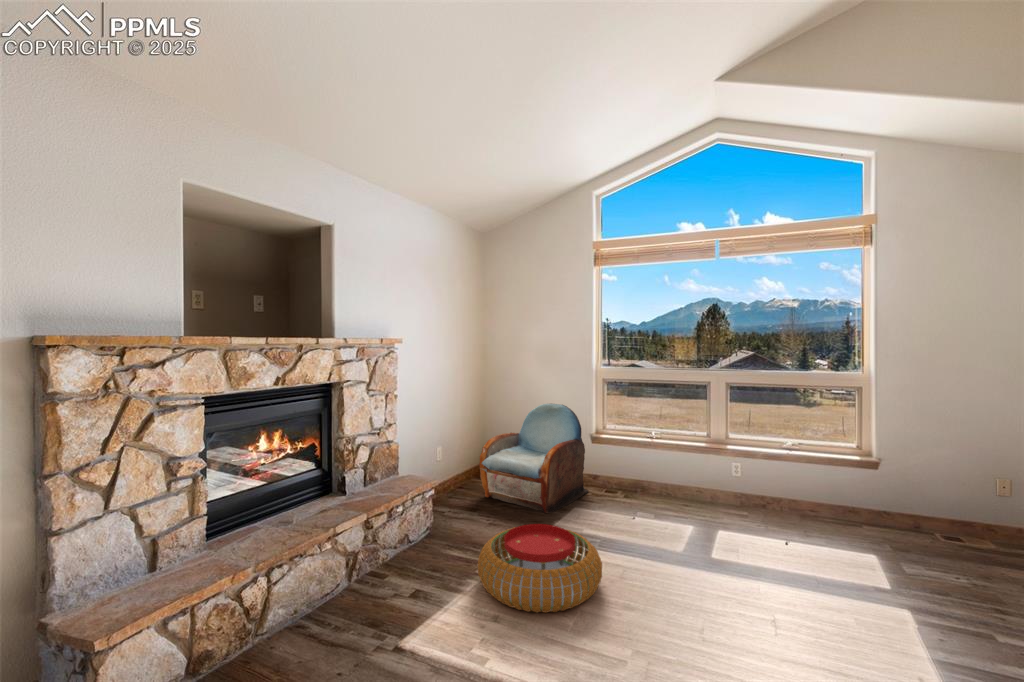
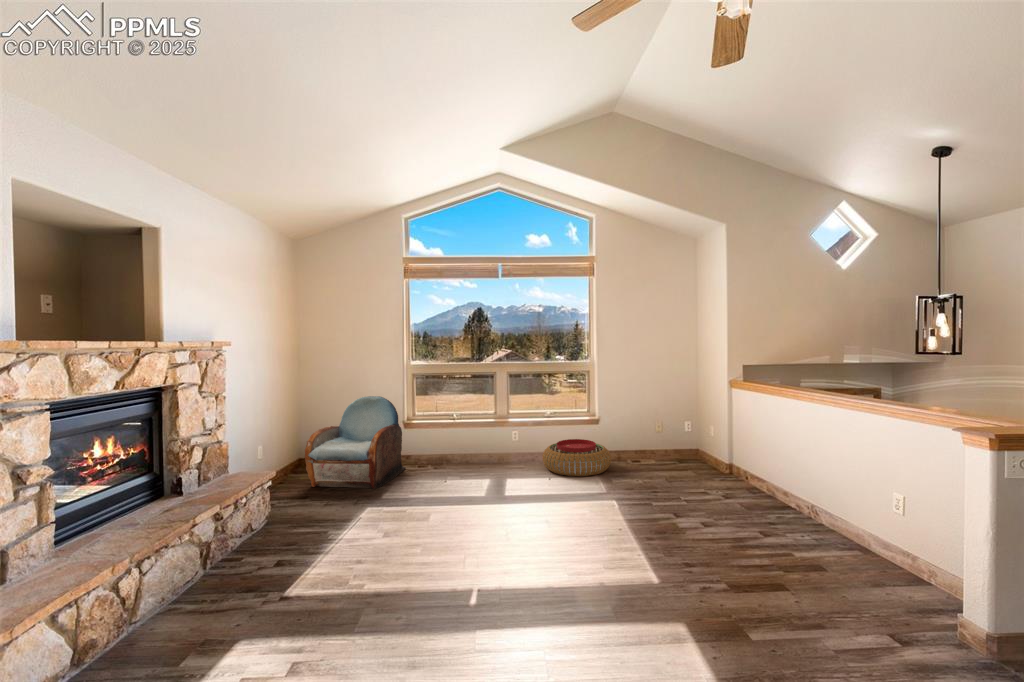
pouf: present [478,524,602,613] -> present [542,439,611,476]

